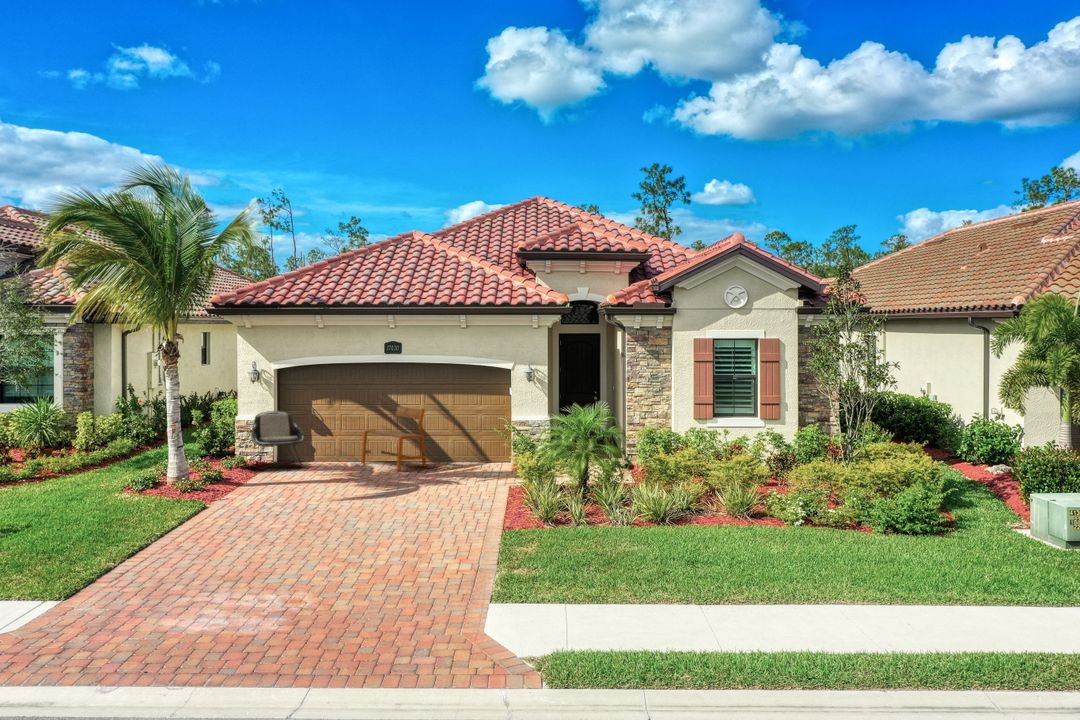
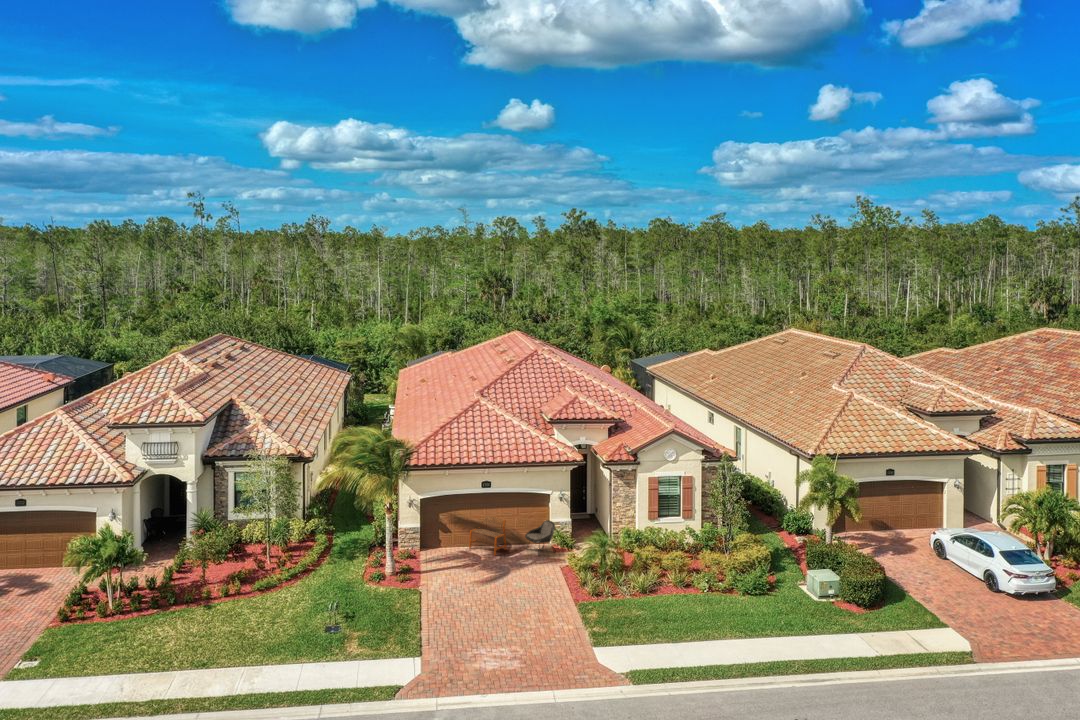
lounge chair: present [251,411,305,470] -> present [525,520,555,551]

